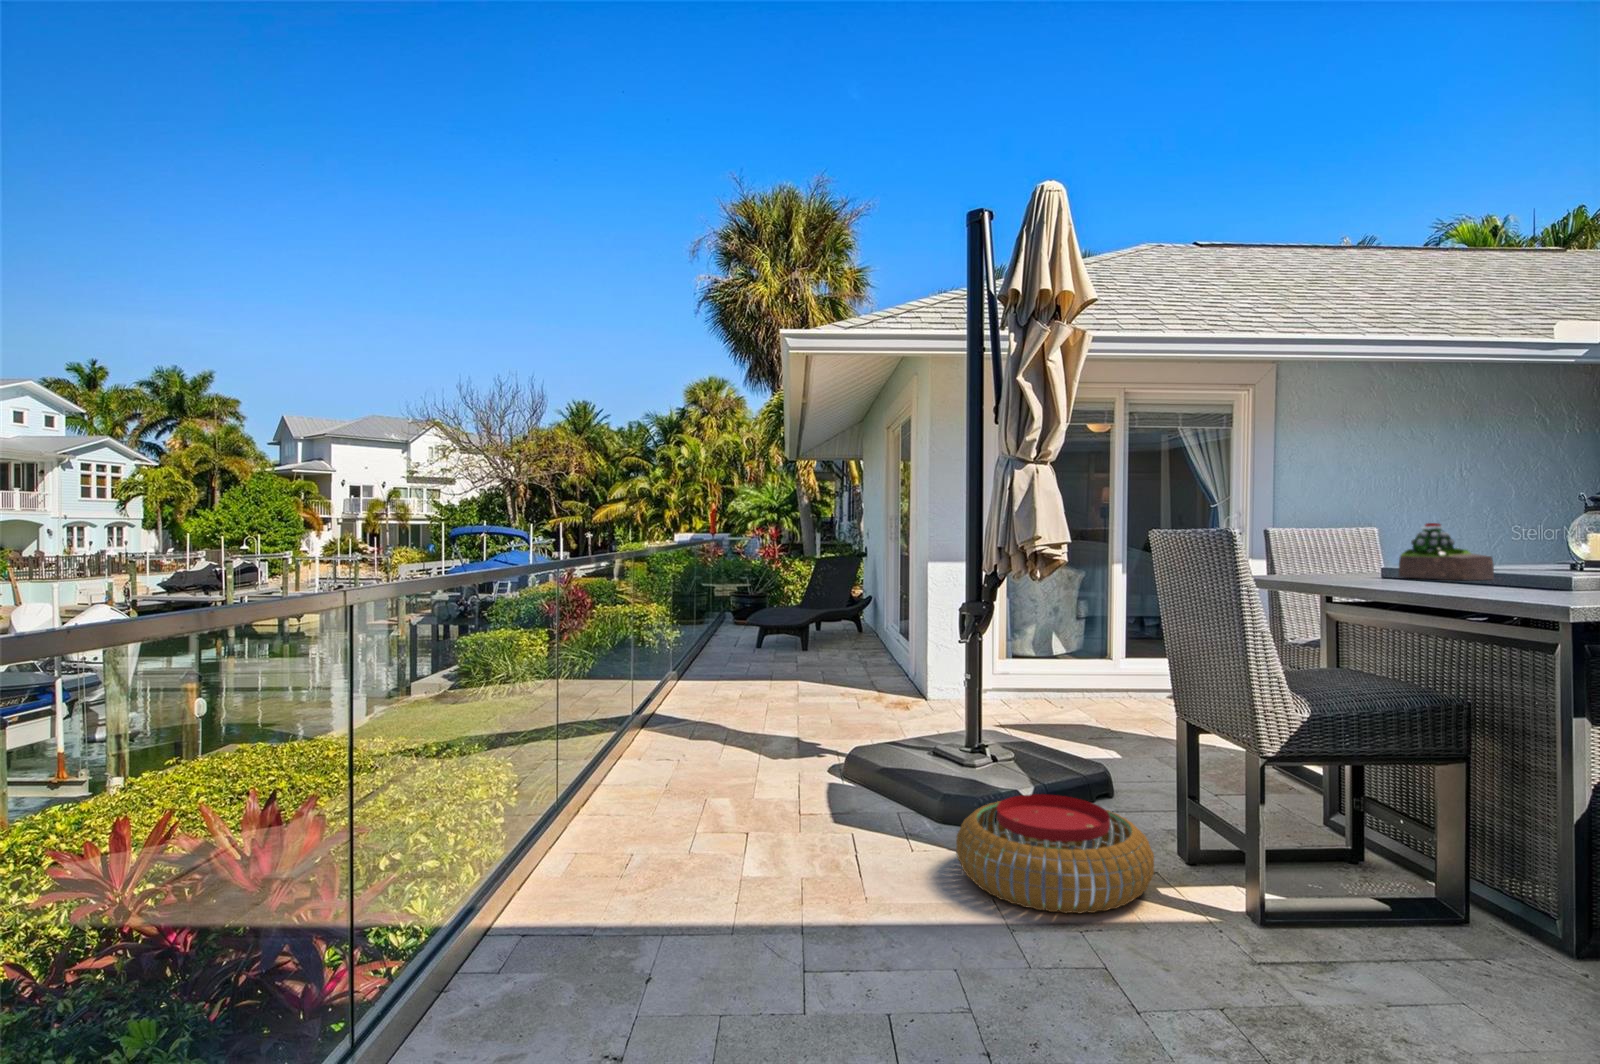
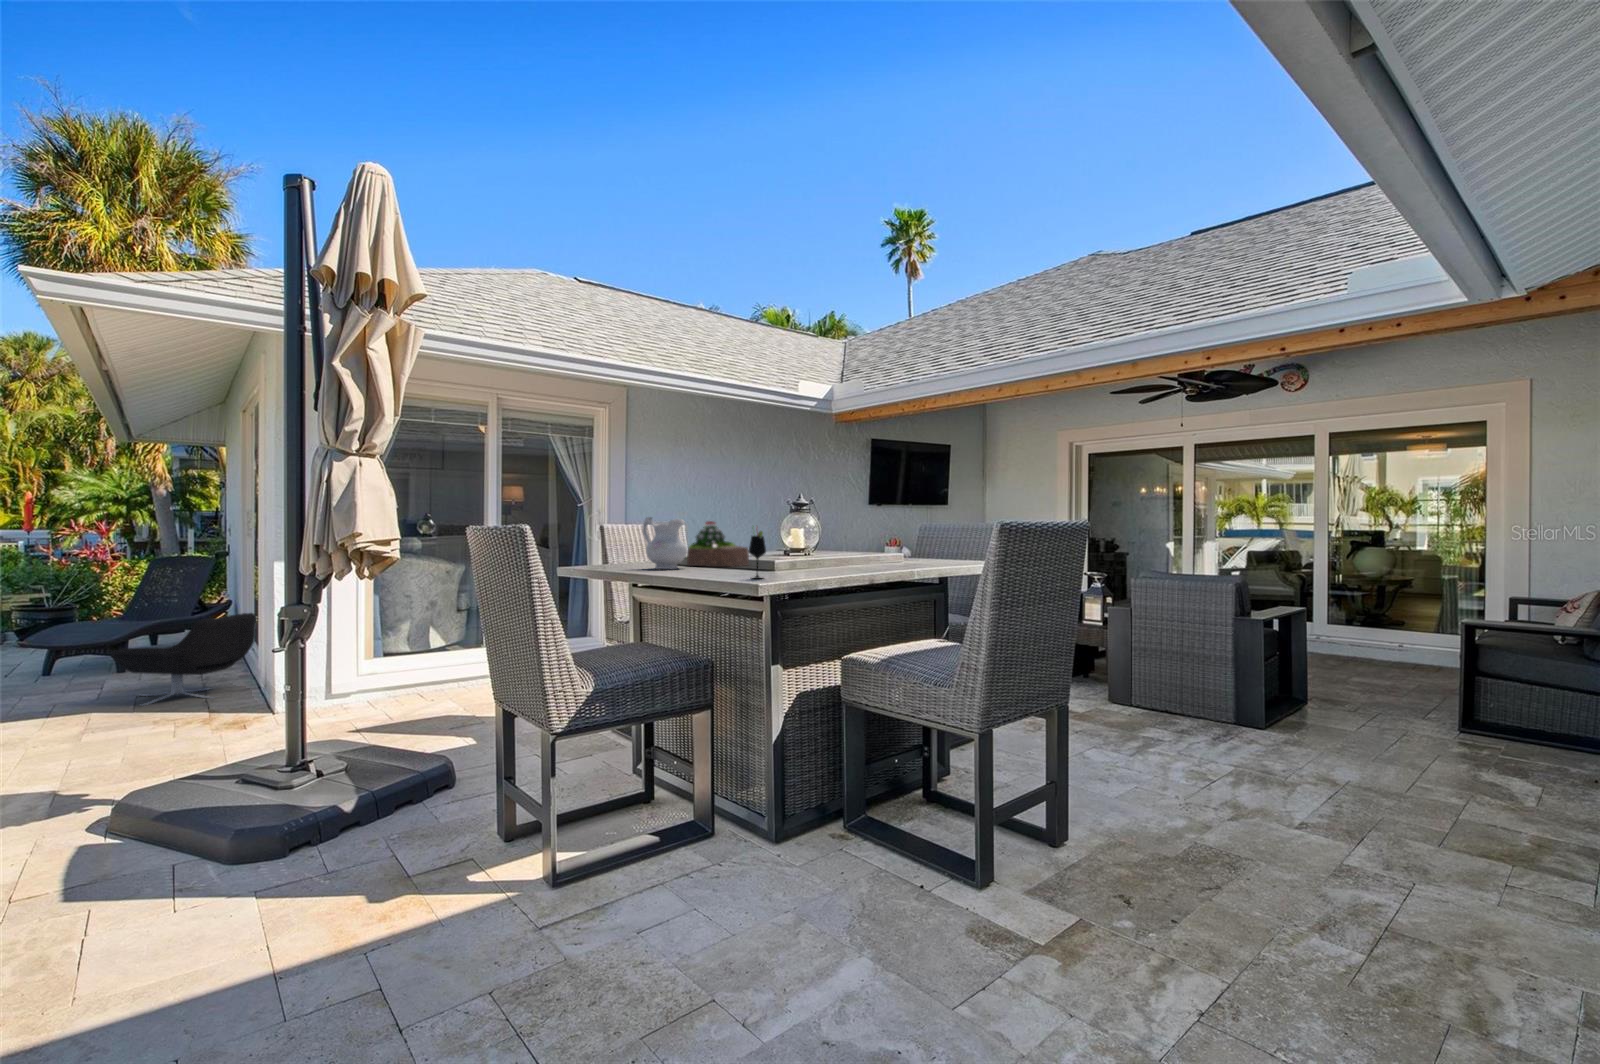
ceramic pitcher: none [1341,518,1404,581] -> present [643,517,687,569]
wine glass: none [1525,527,1553,595] -> present [749,531,766,579]
lounge chair: none [806,609,906,684] -> present [111,613,256,705]
pouf: present [956,794,1154,913] -> none [228,806,462,944]

